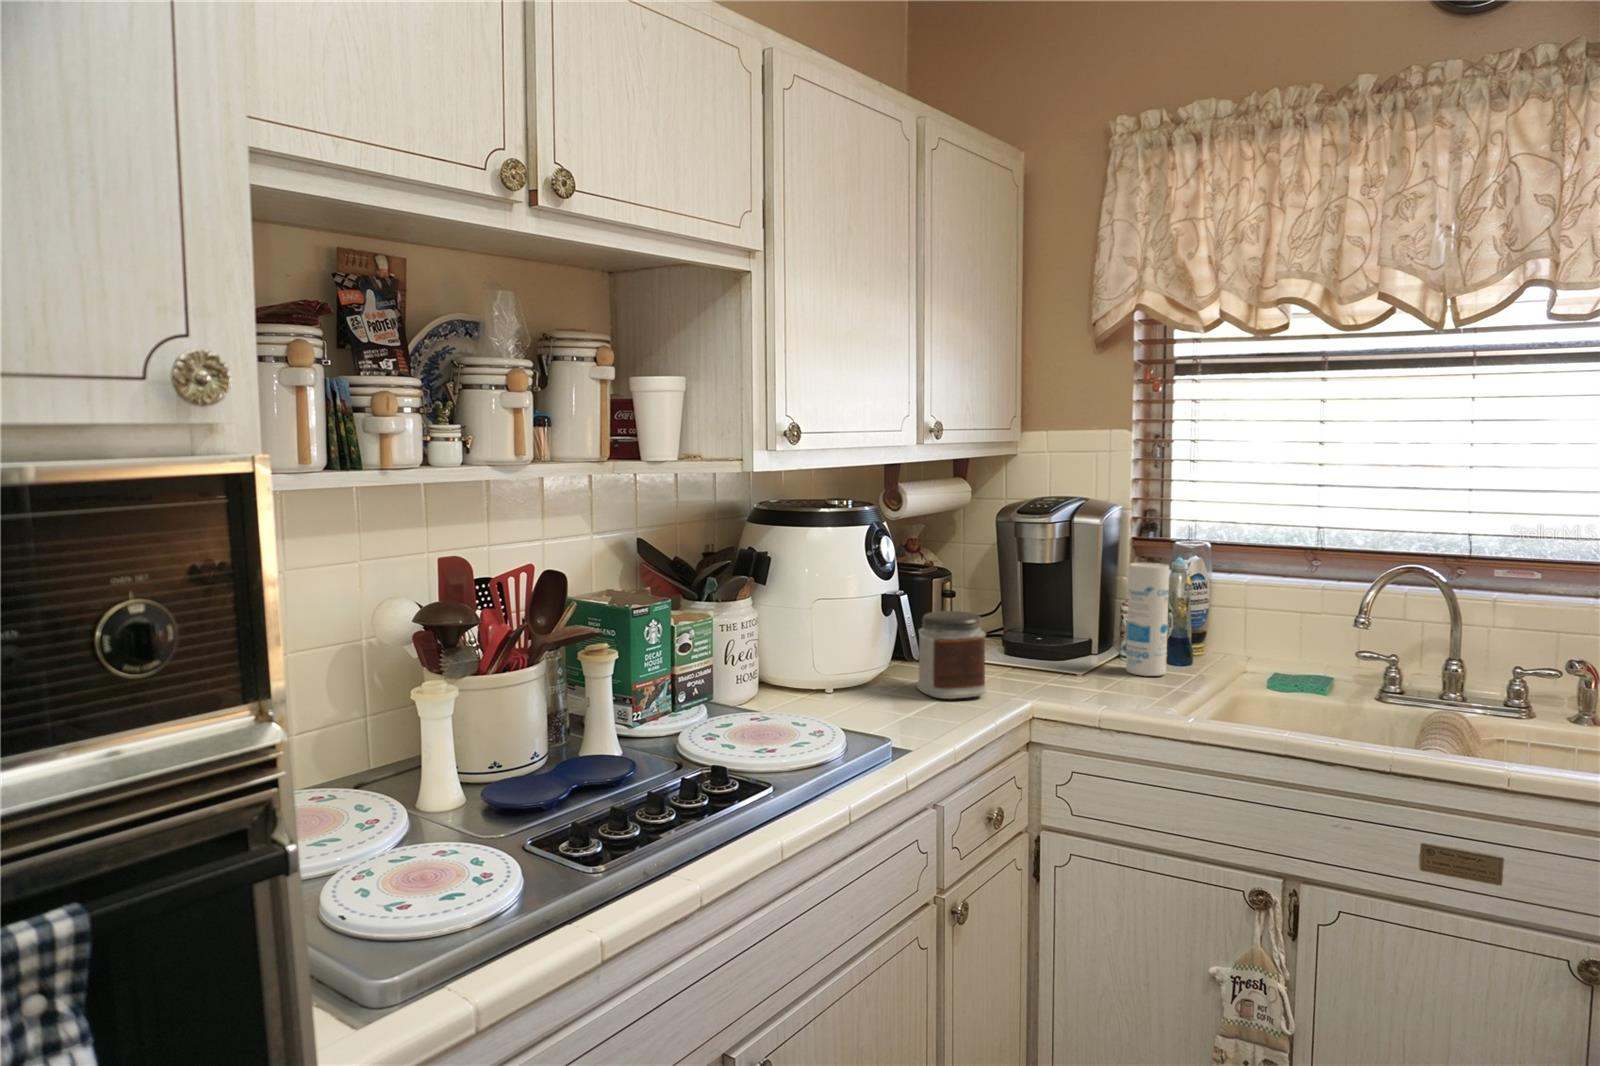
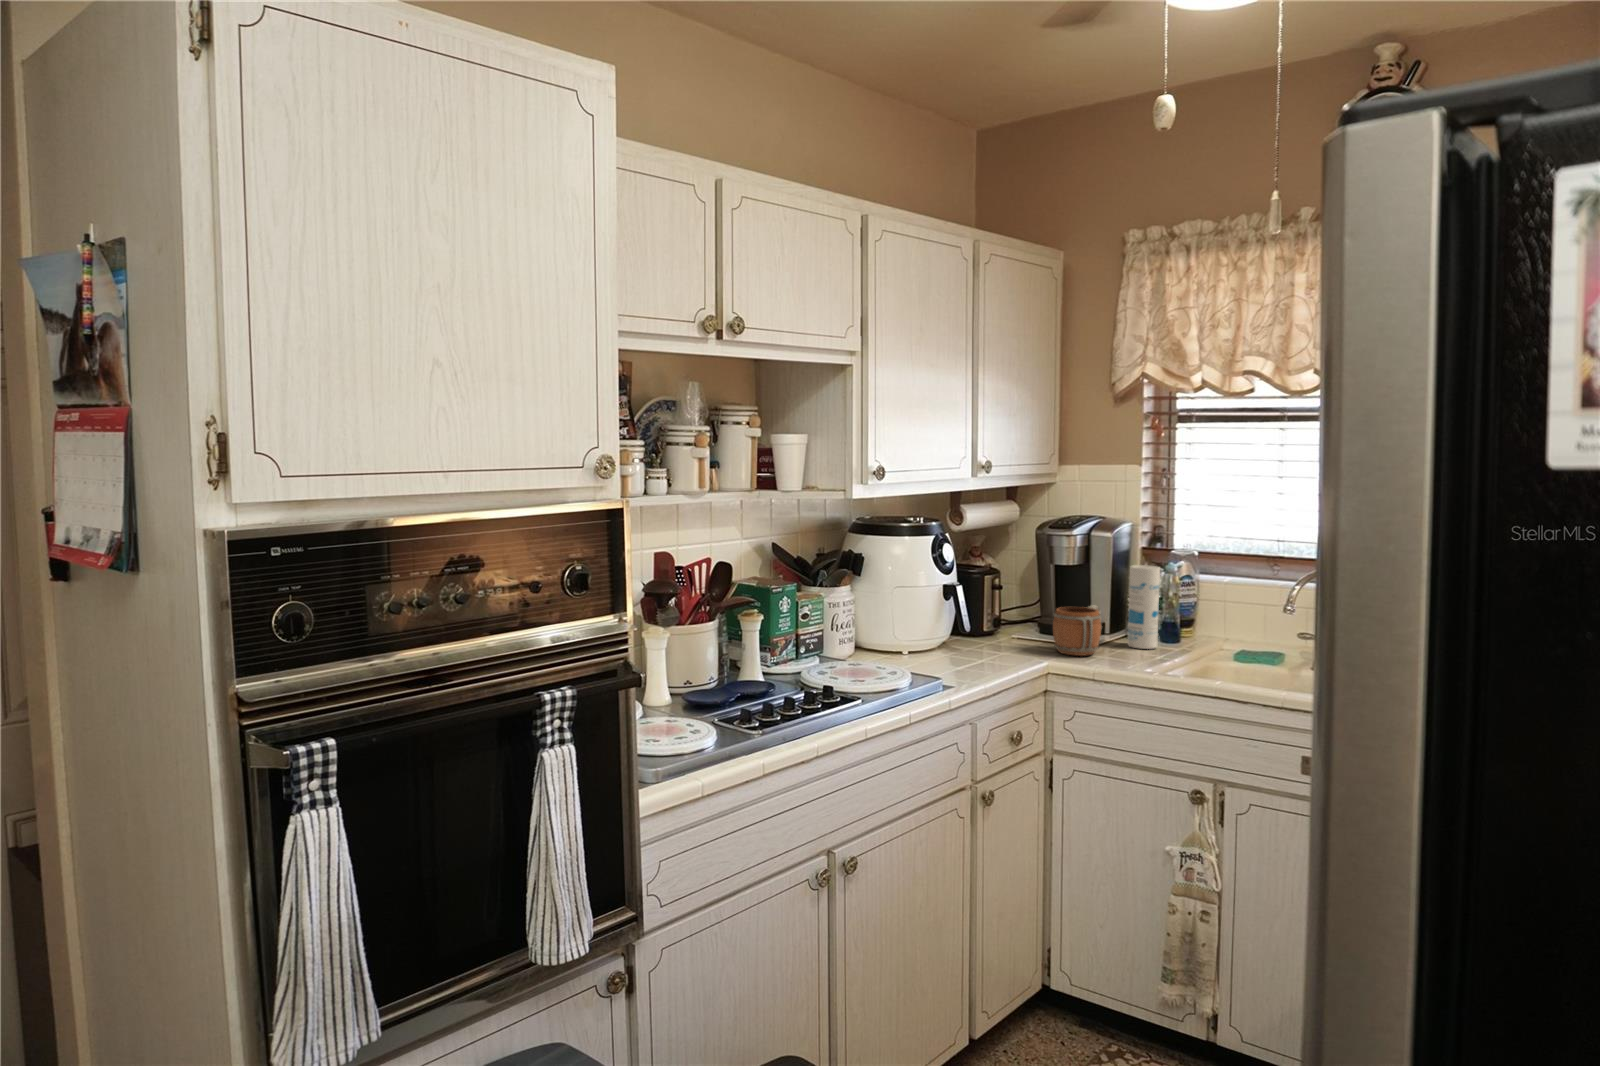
jar: present [917,611,986,699] -> none [967,597,1015,657]
mug: none [1033,618,1099,690] -> present [1053,605,1102,656]

